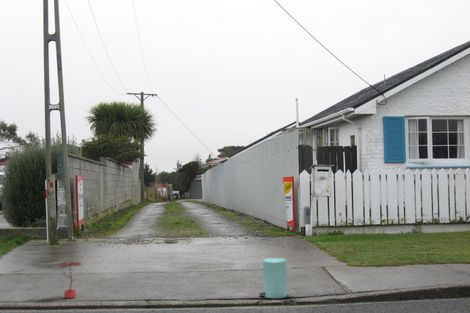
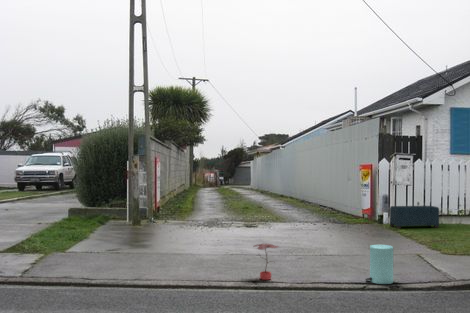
bench: none [311,216,359,241] -> present [390,206,439,229]
potted plant: present [58,261,81,299] -> present [254,243,278,280]

